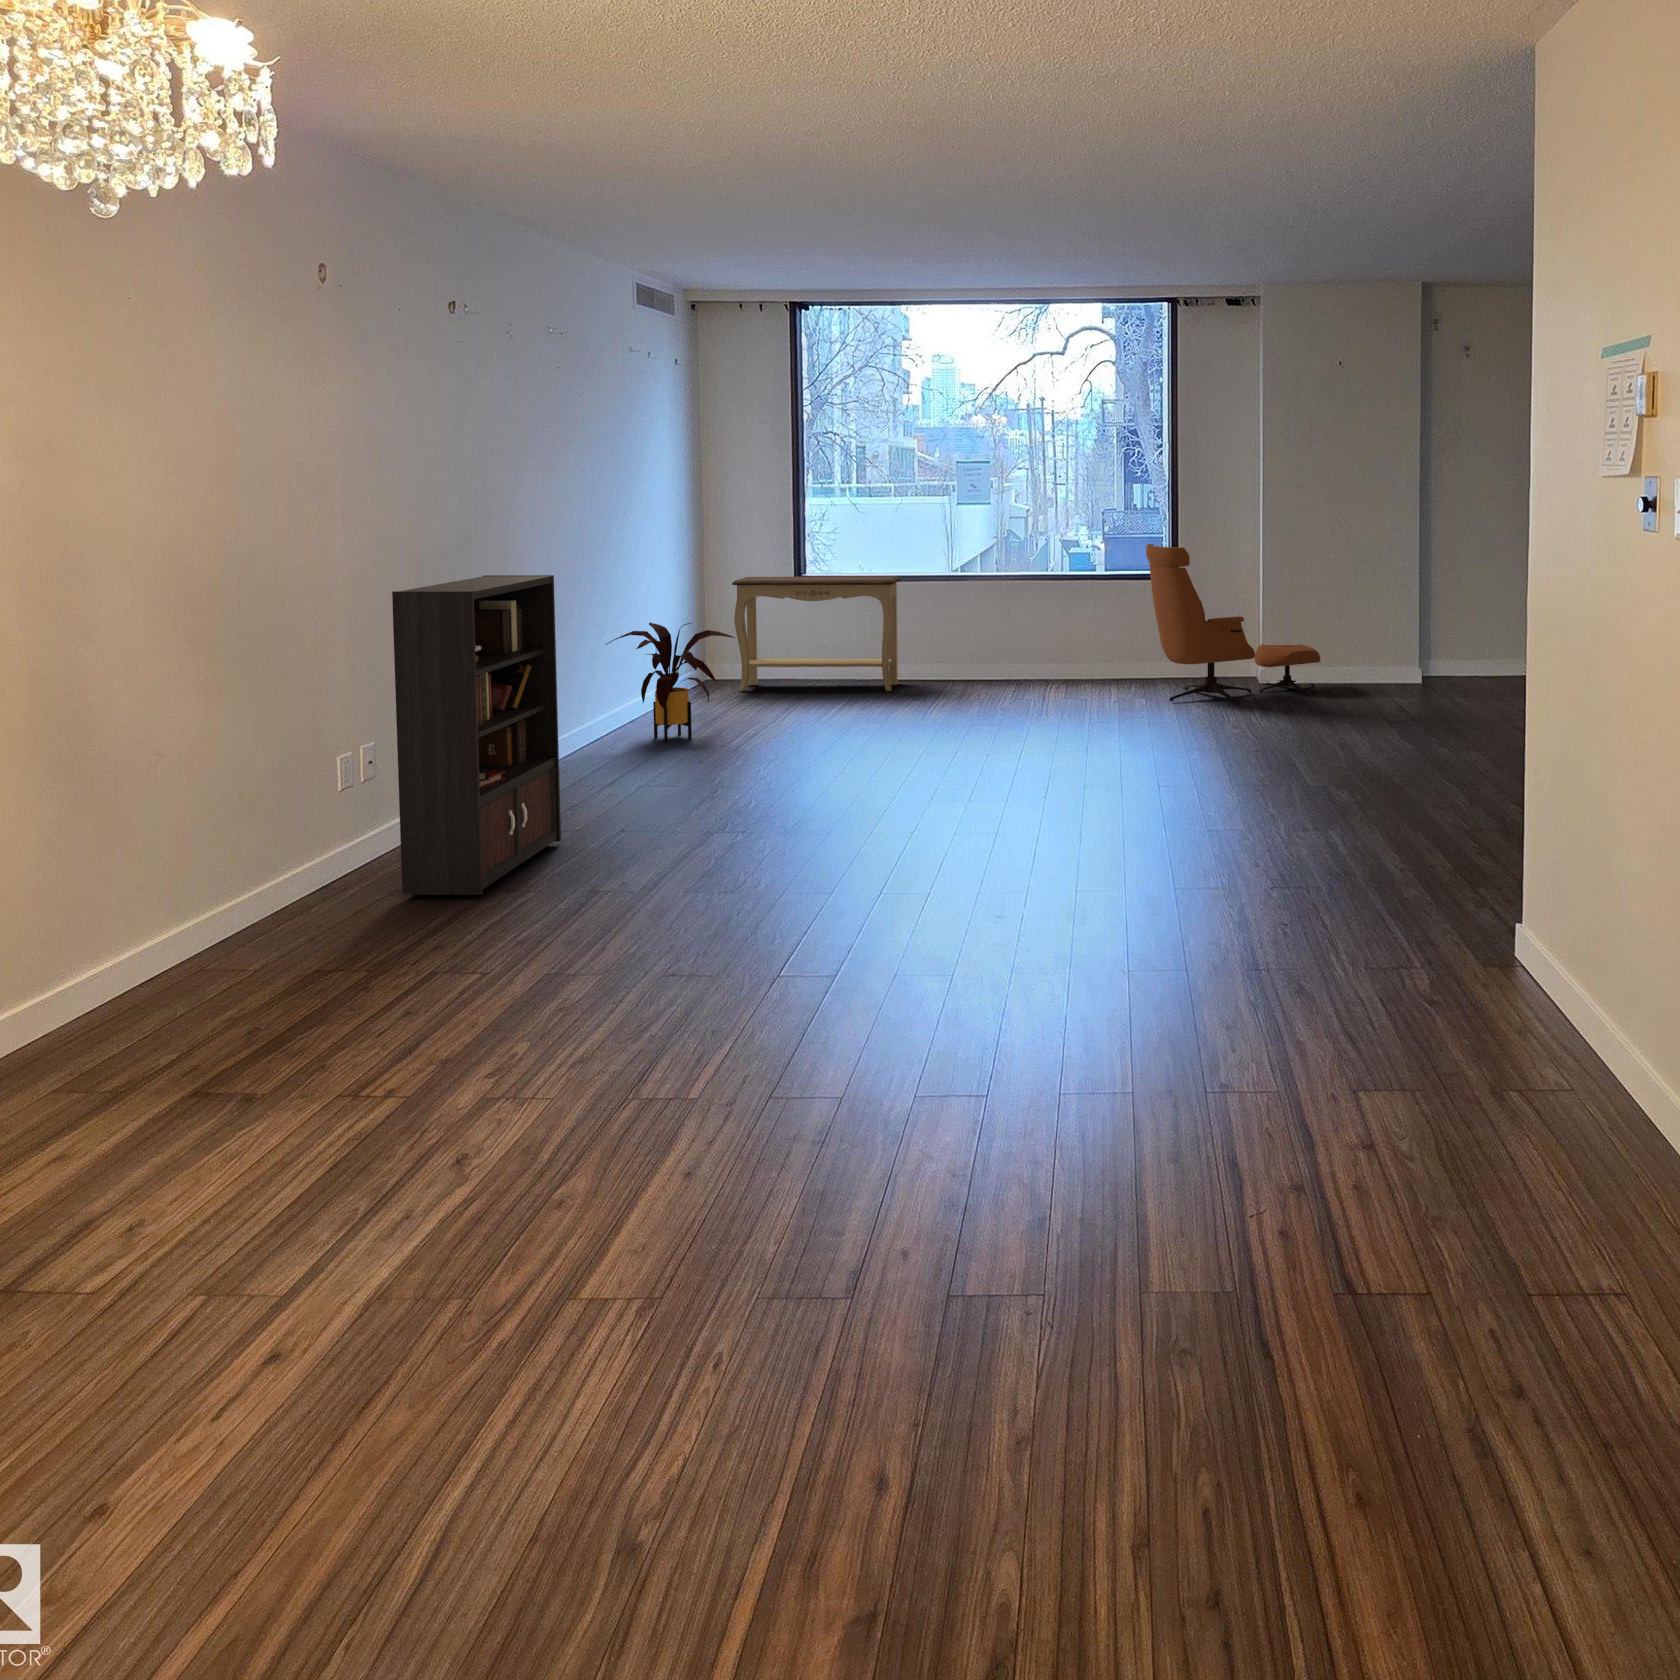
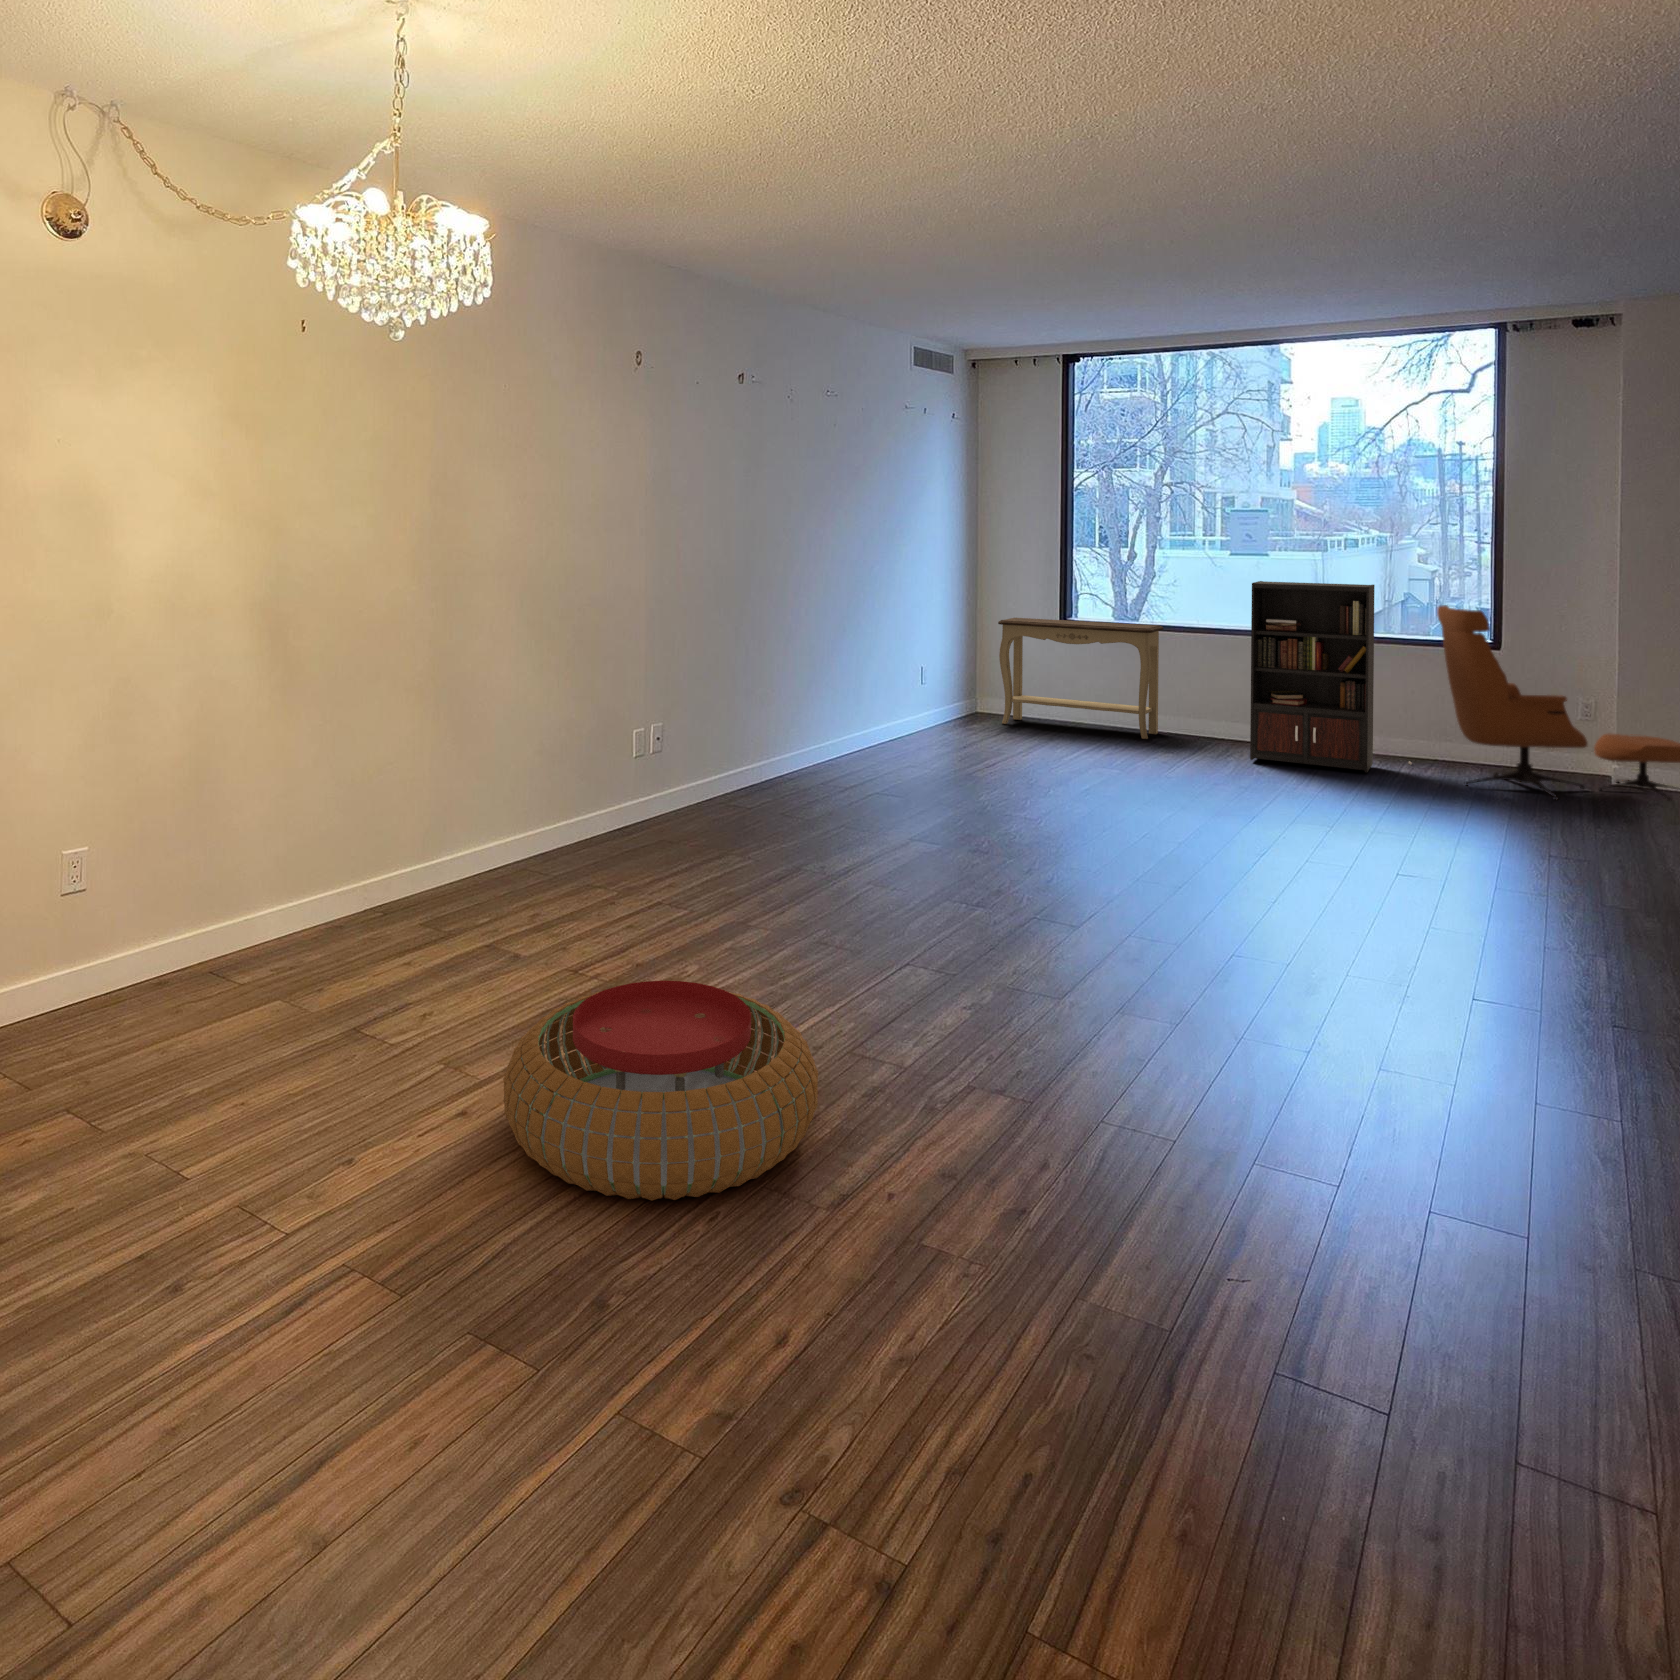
bookcase: present [392,575,561,895] -> present [1250,581,1412,772]
house plant: present [606,622,735,742] -> none [871,651,983,759]
pouf: none [353,1072,797,1398] -> present [503,981,818,1201]

